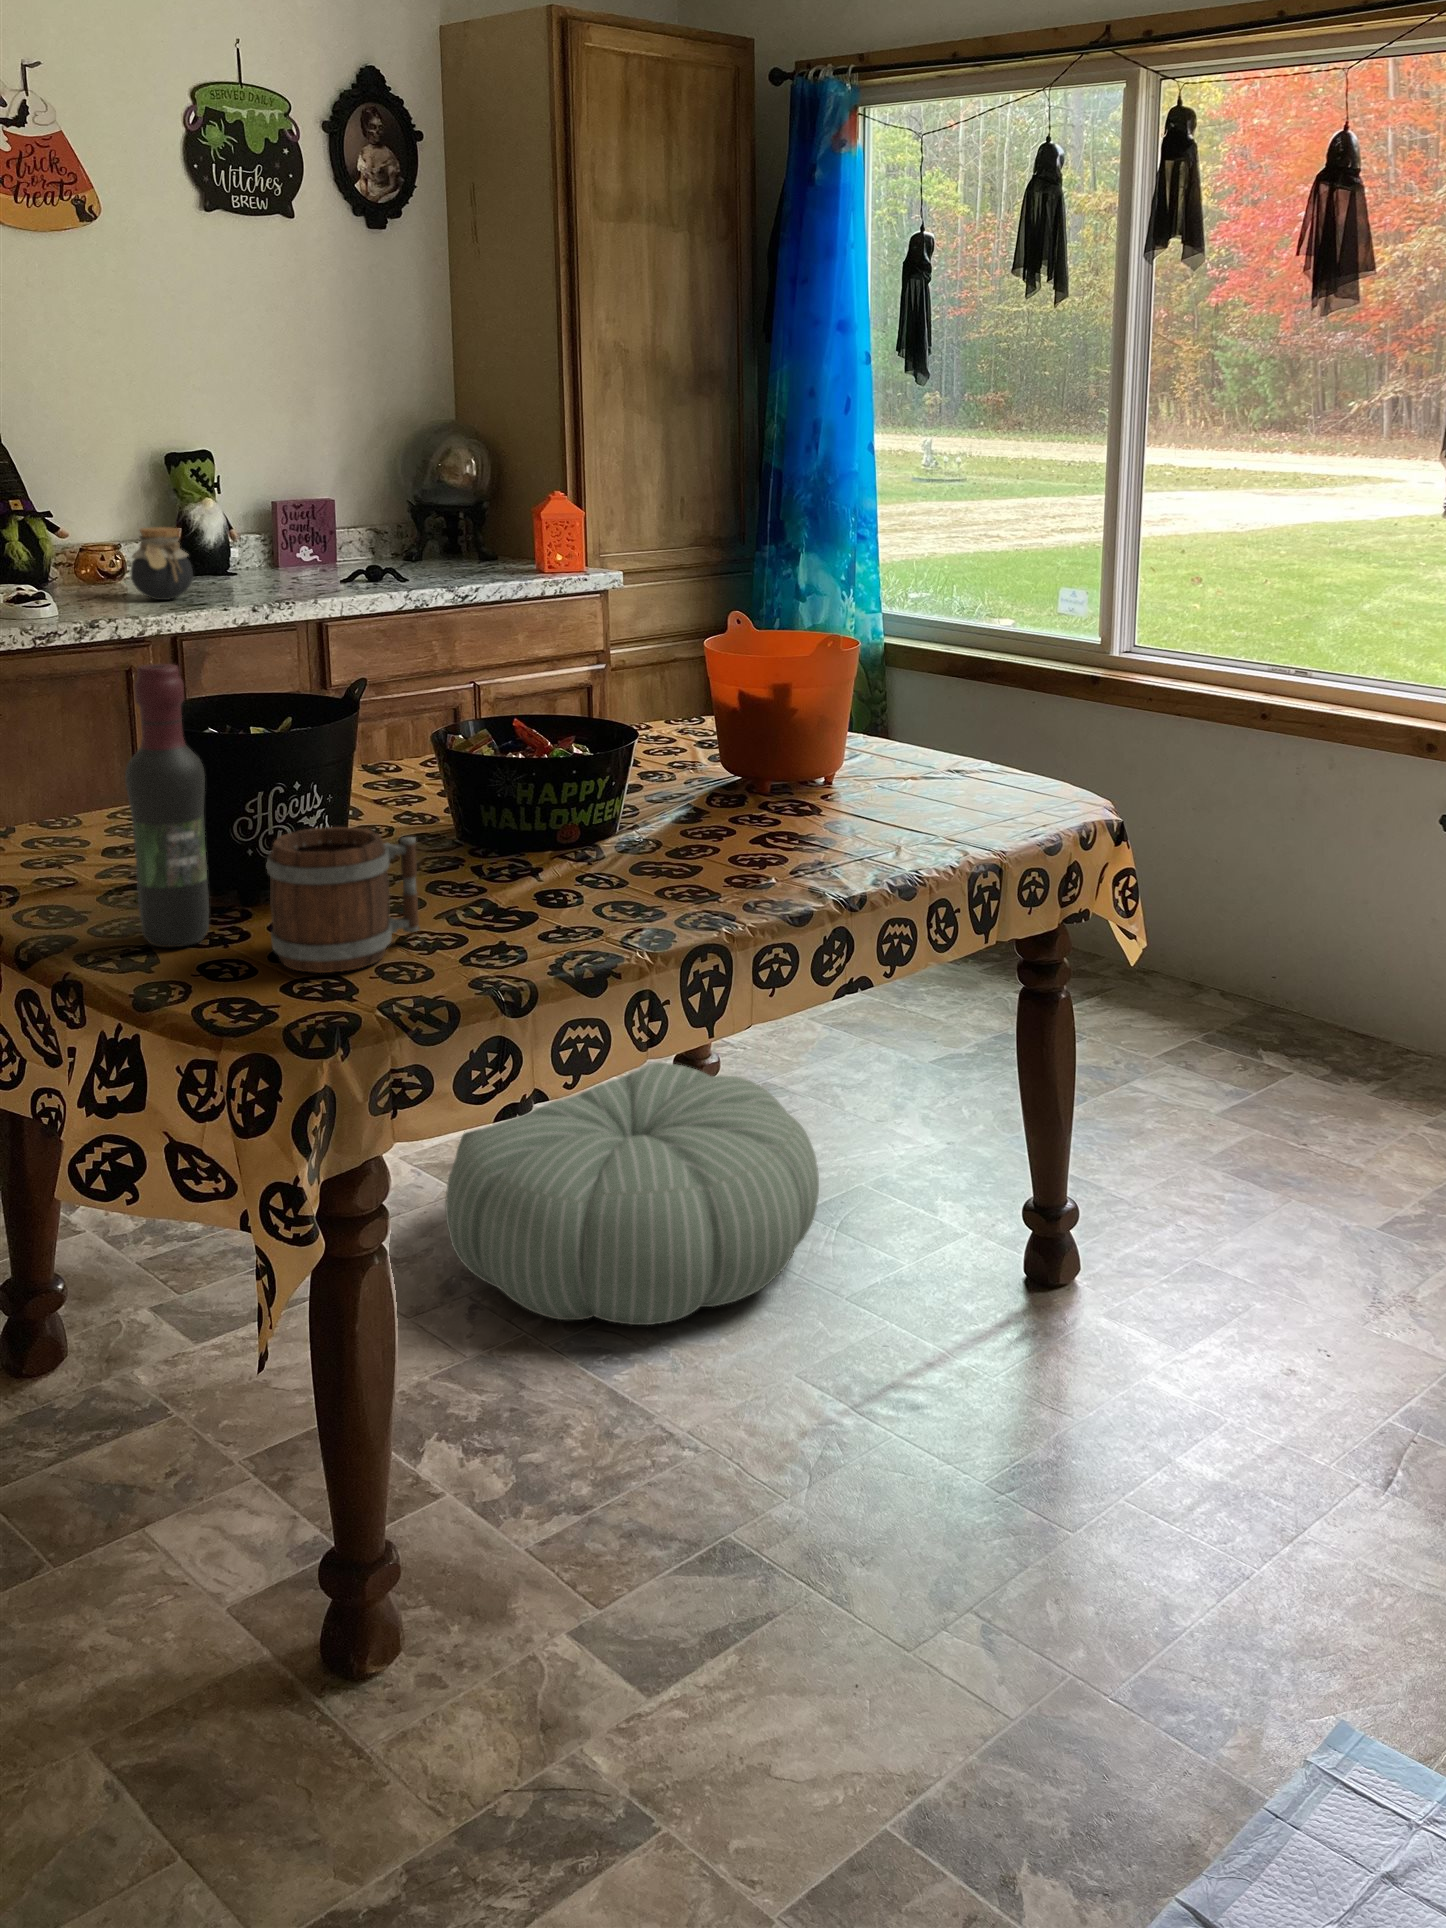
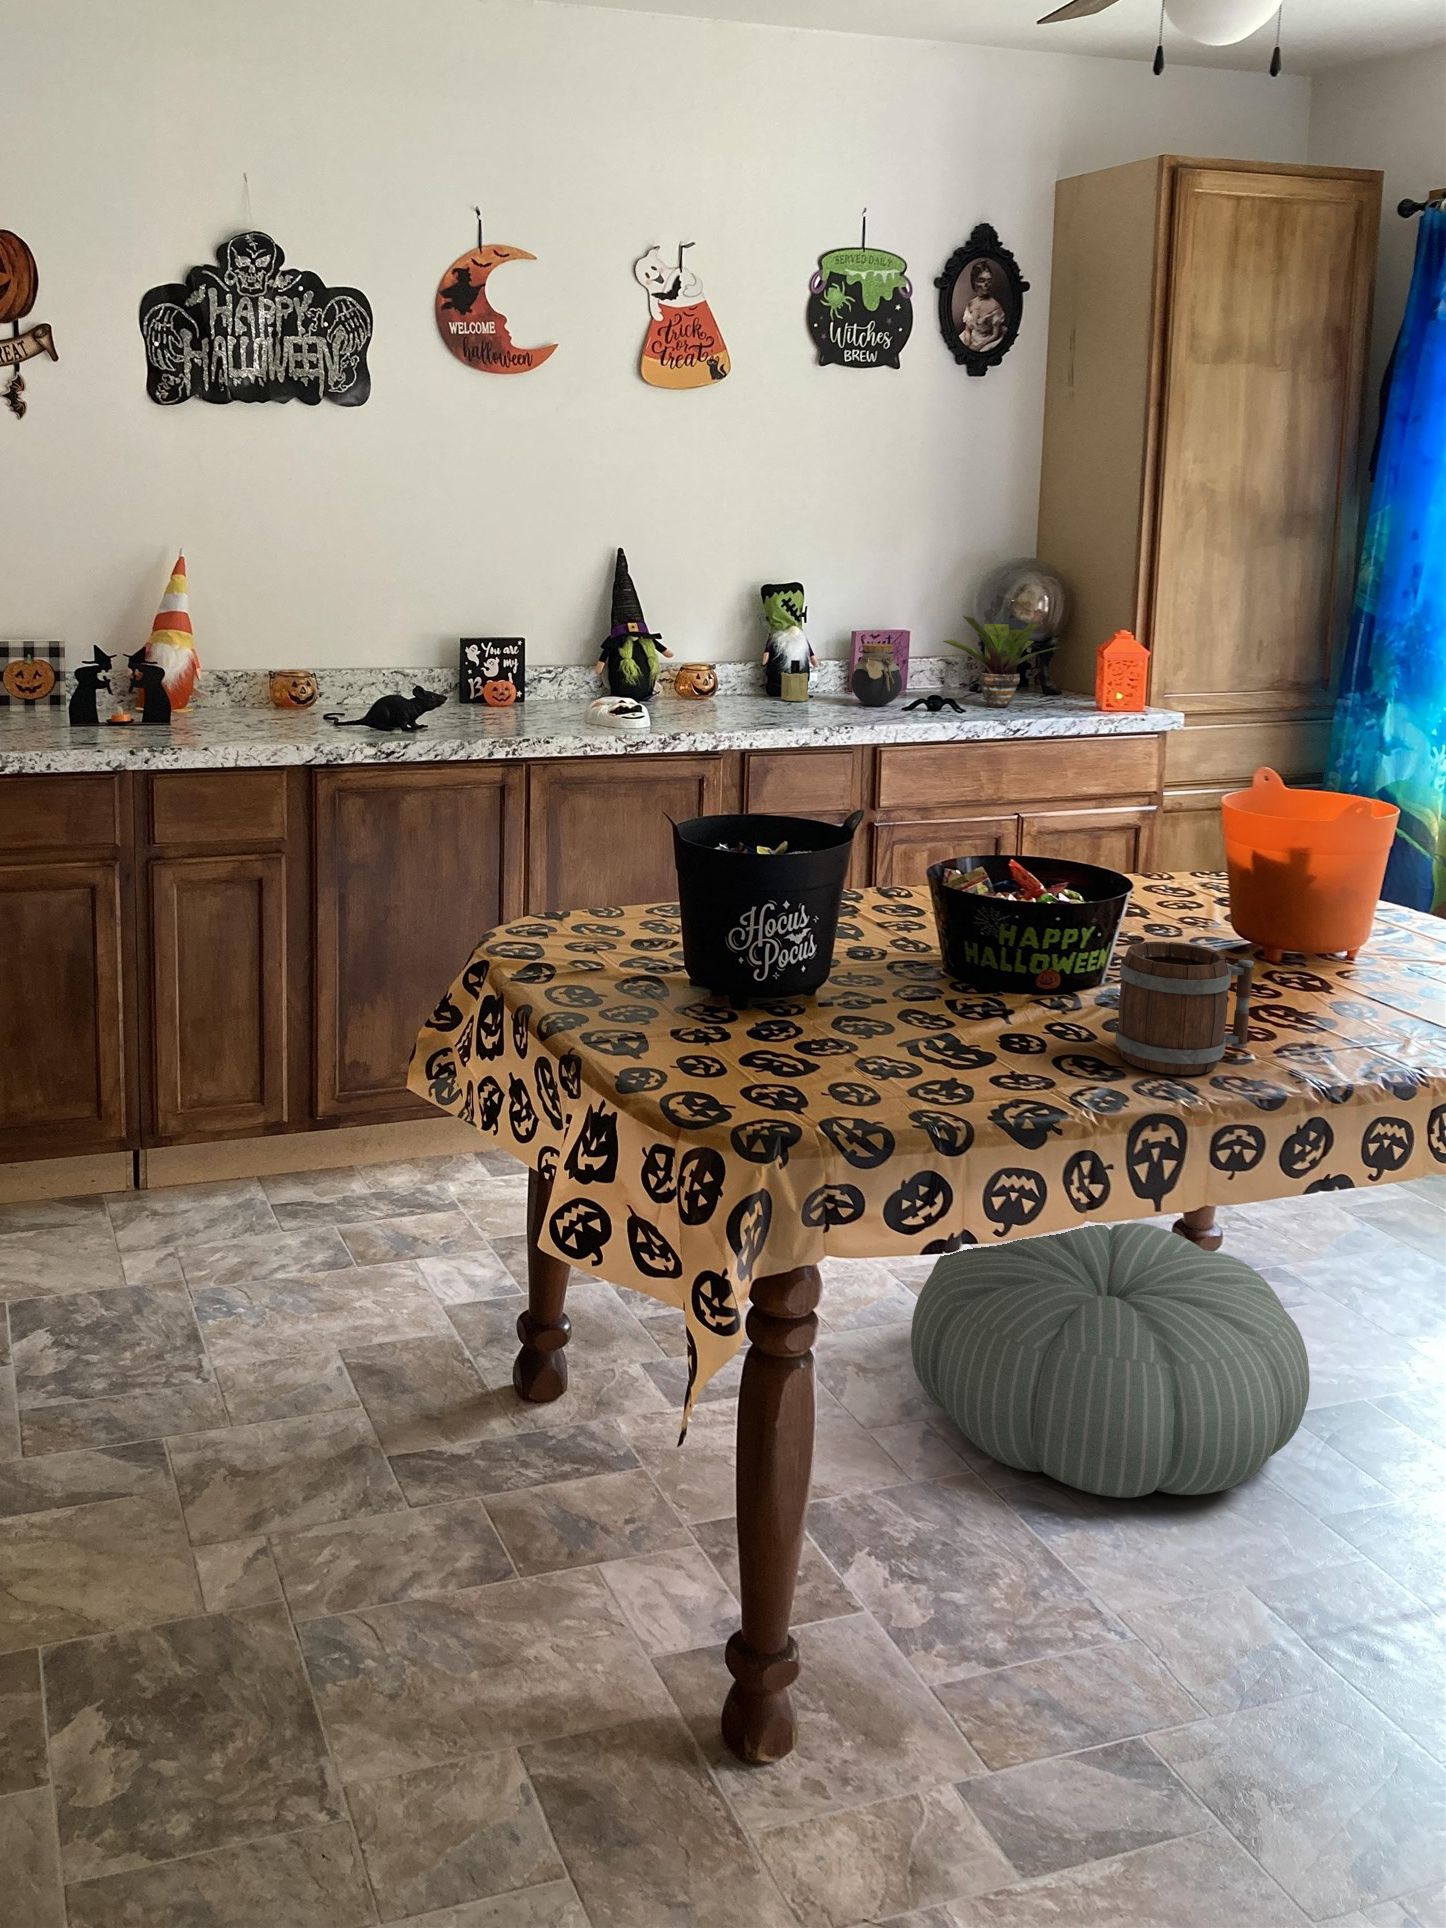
potted plant: none [374,482,498,575] -> present [943,616,1056,707]
jar: present [130,527,193,600] -> present [851,644,902,706]
candle: none [199,536,234,581] -> present [781,660,809,701]
wine bottle: present [125,664,209,947] -> none [638,785,703,1039]
mug: present [267,827,419,973] -> present [1116,942,1254,1075]

